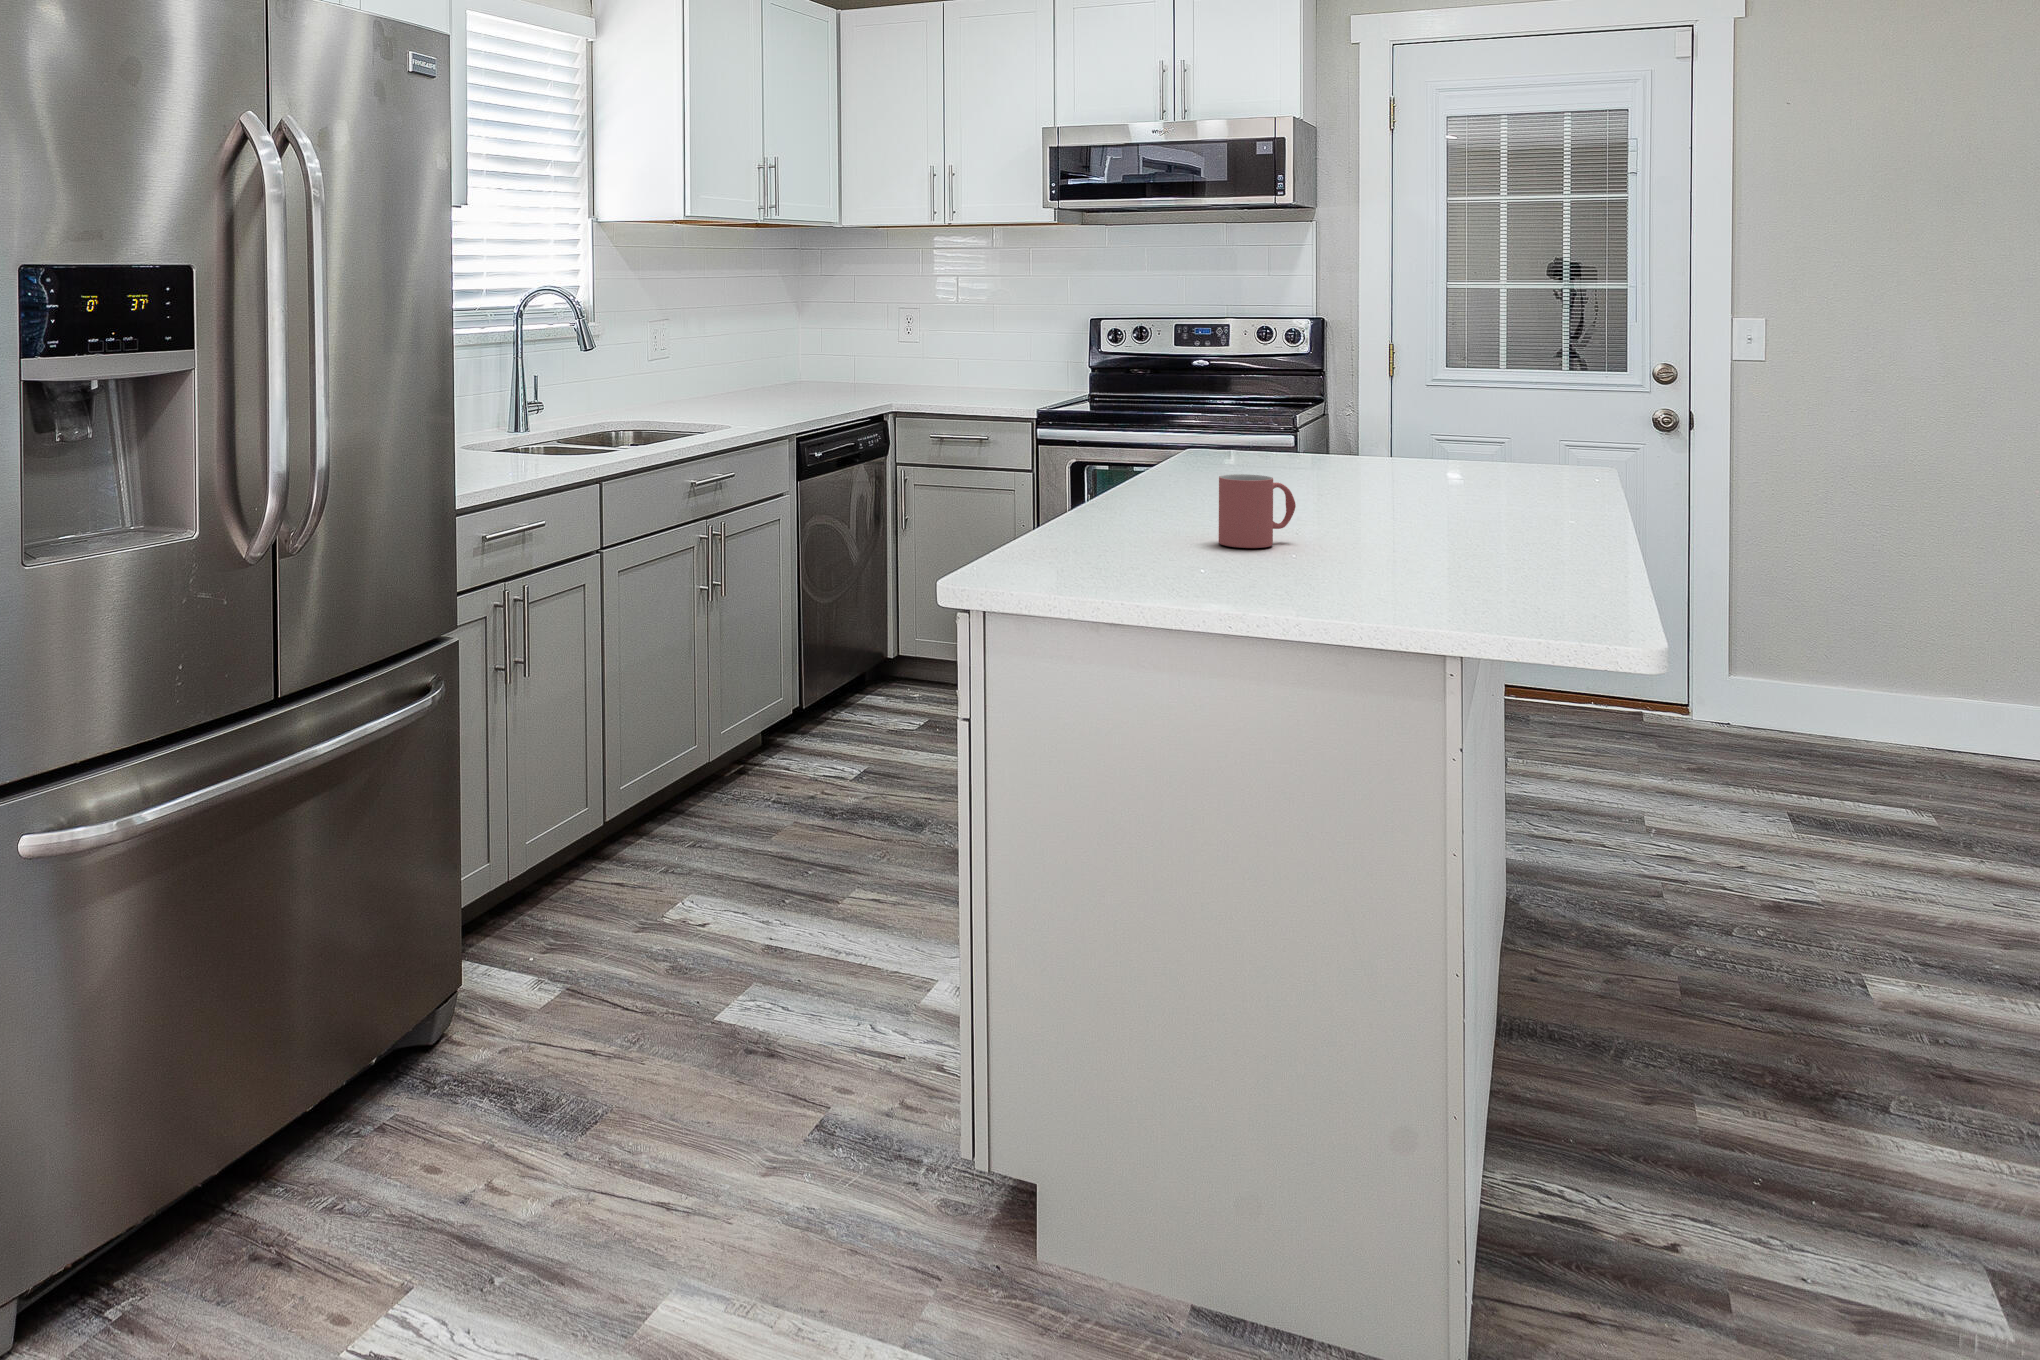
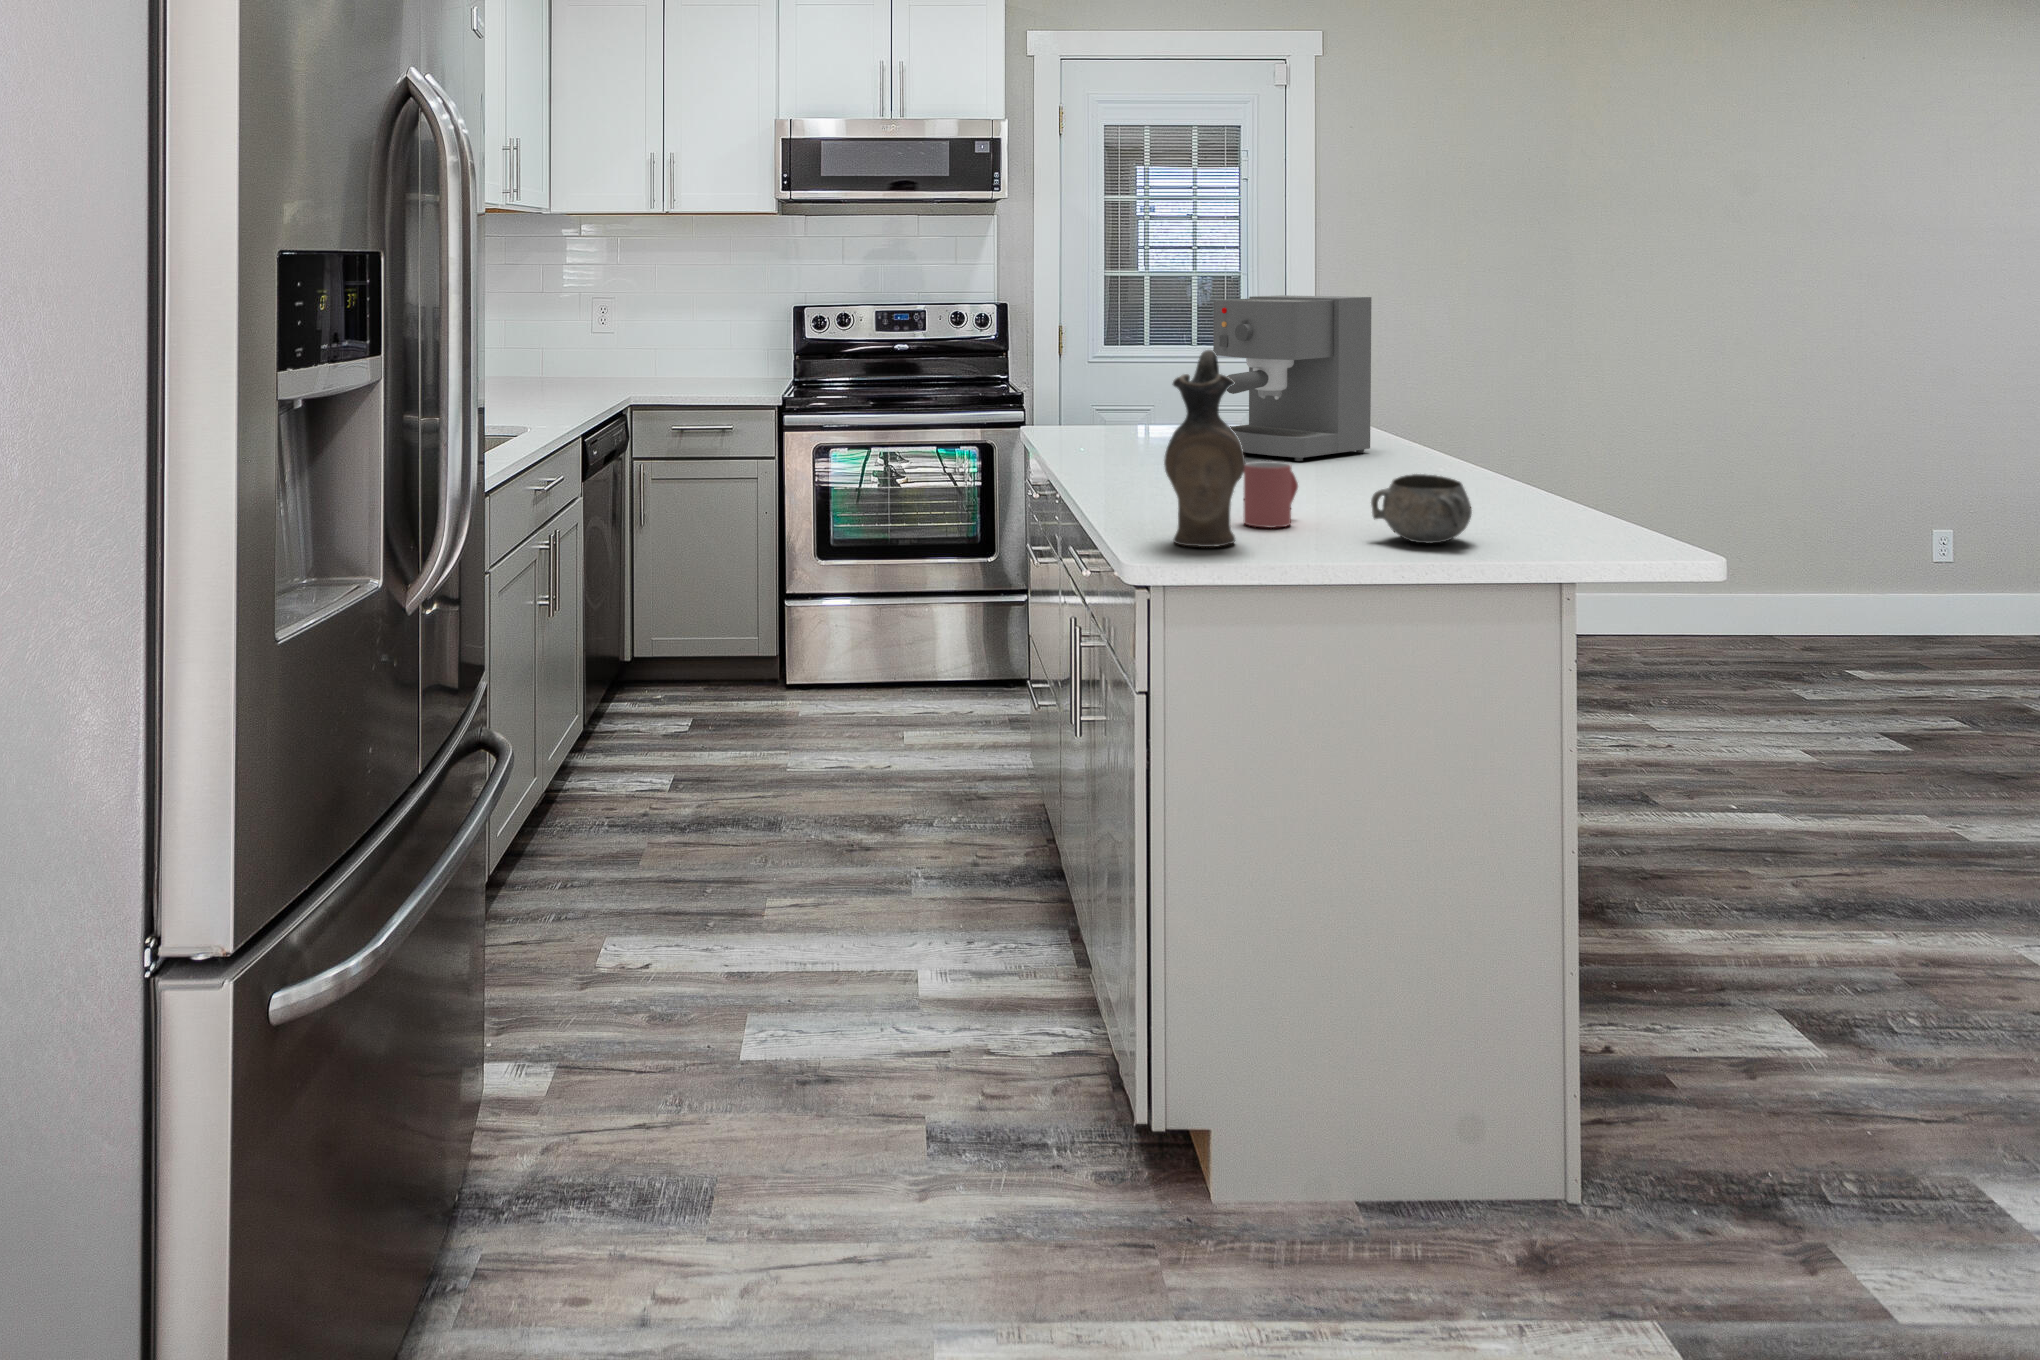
coffee maker: none [1357,301,1573,492] -> present [1213,295,1372,461]
ceramic pitcher: none [1077,345,1167,558] -> present [1164,350,1245,547]
decorative bowl: none [1320,496,1440,576] -> present [1371,474,1472,543]

